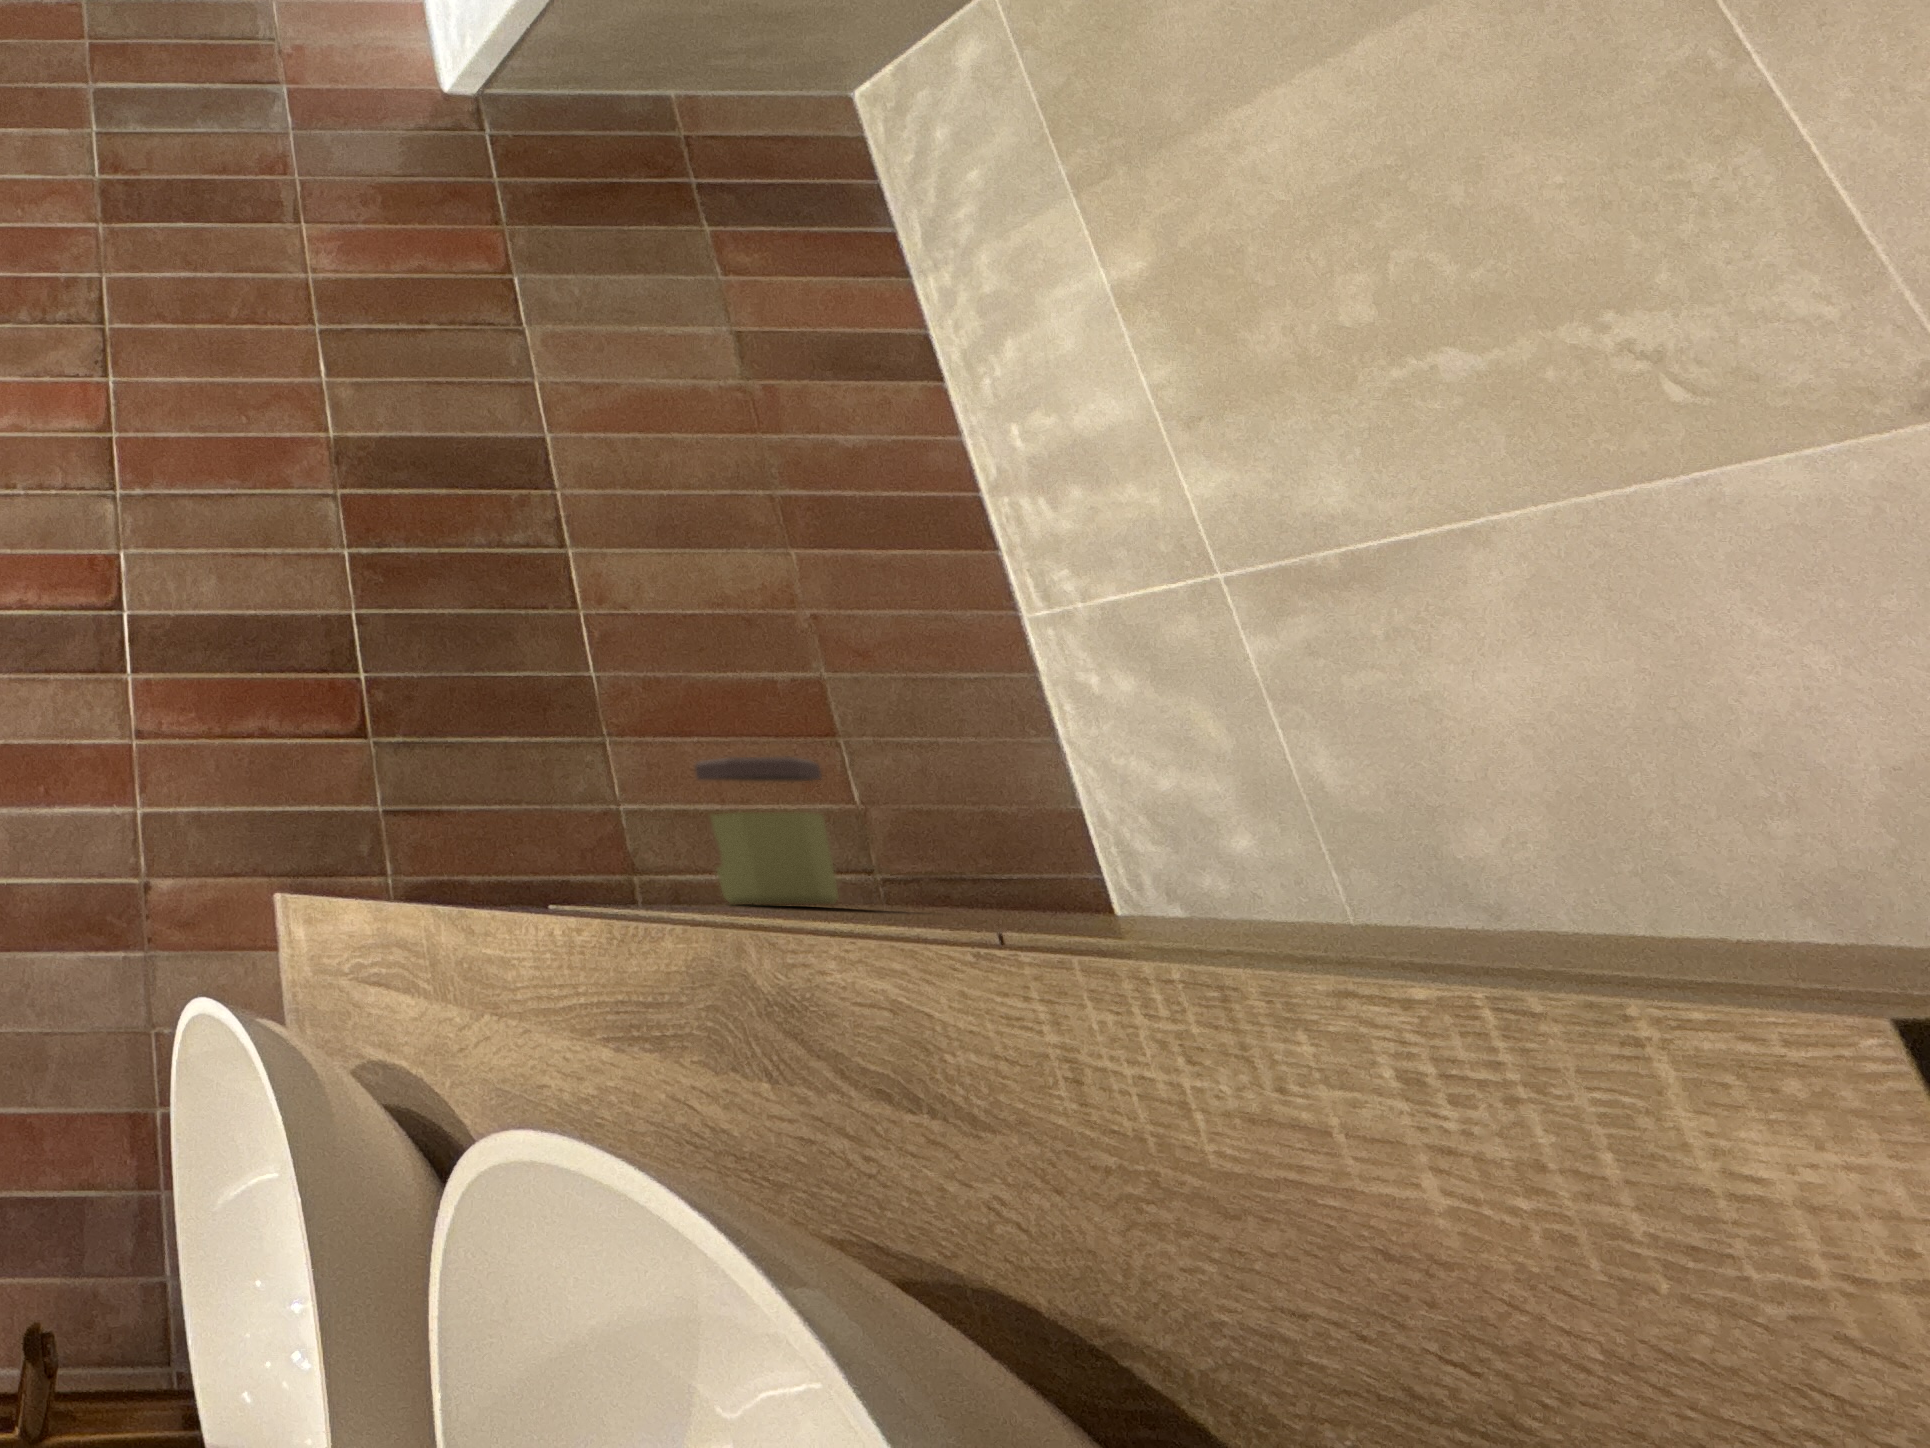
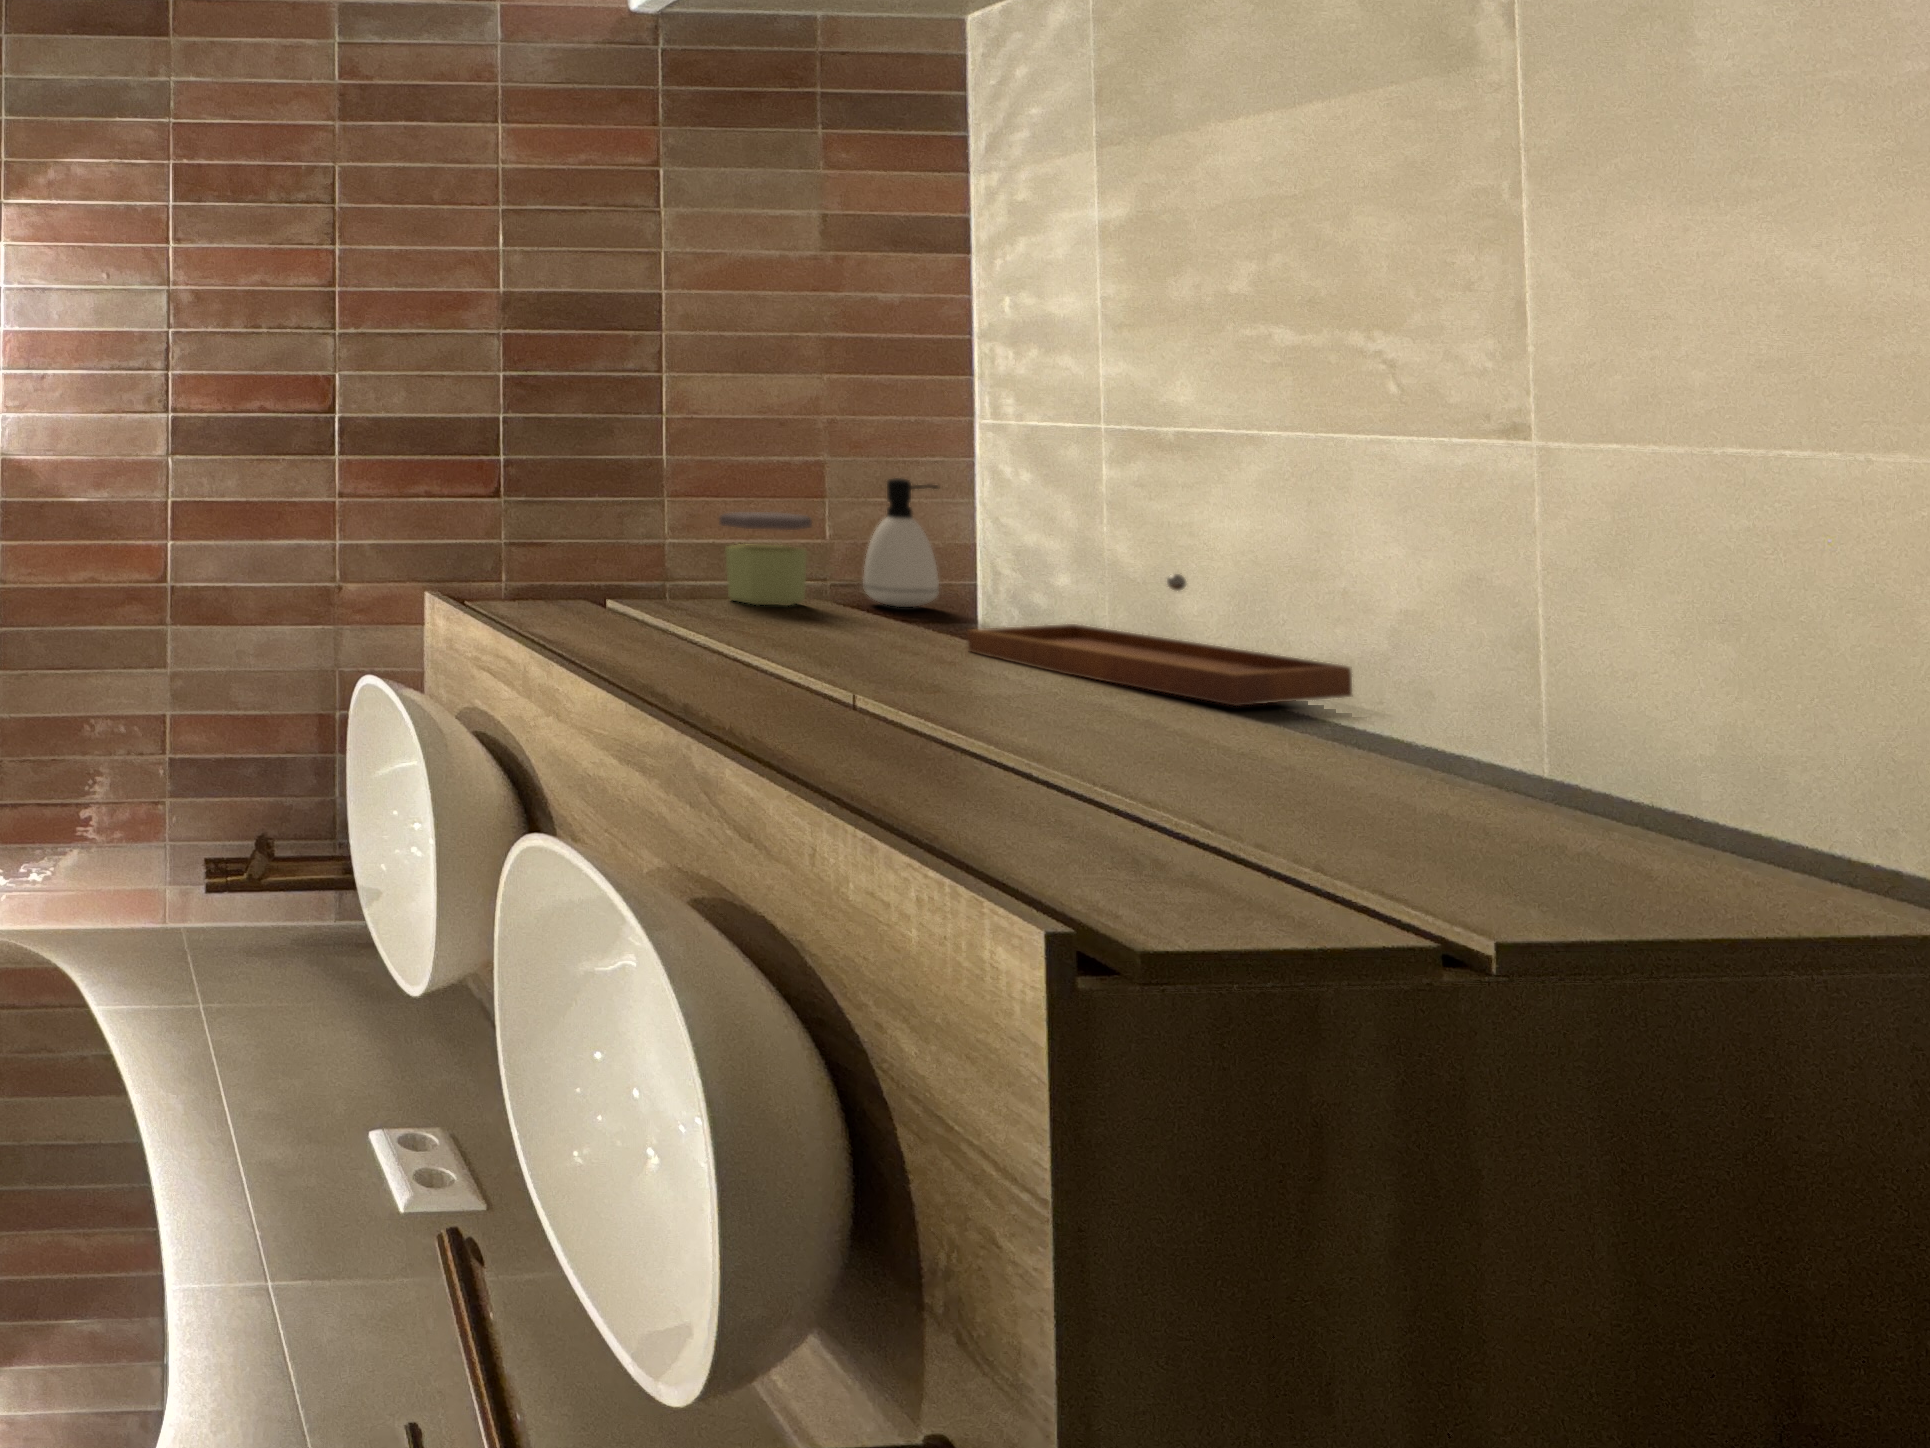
soap dispenser: none [914,701,1038,909] -> present [863,478,939,607]
tray: none [1103,753,1782,933] -> present [968,574,1352,706]

